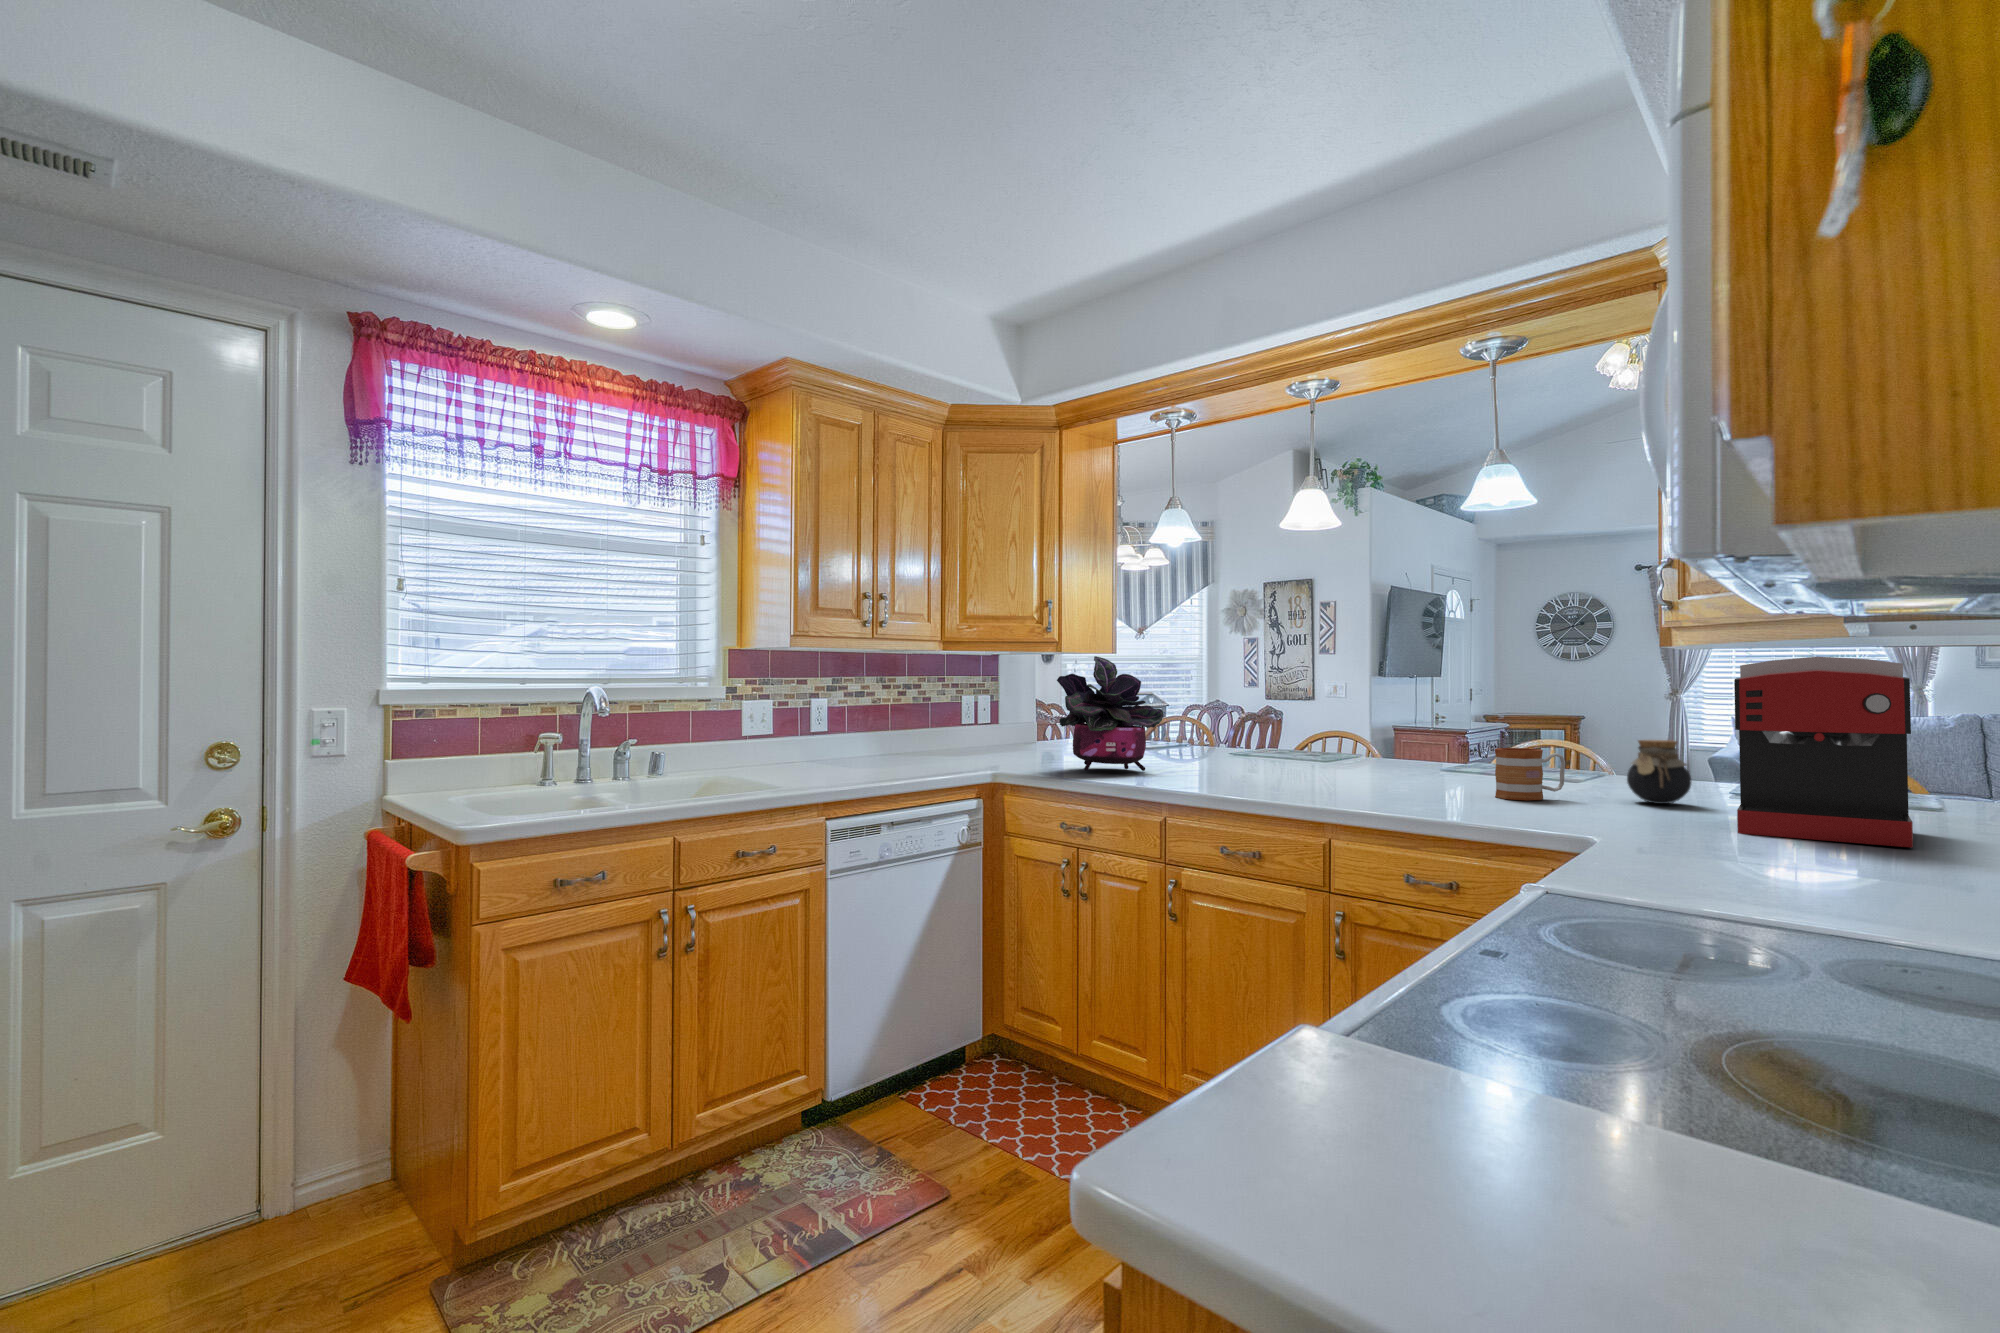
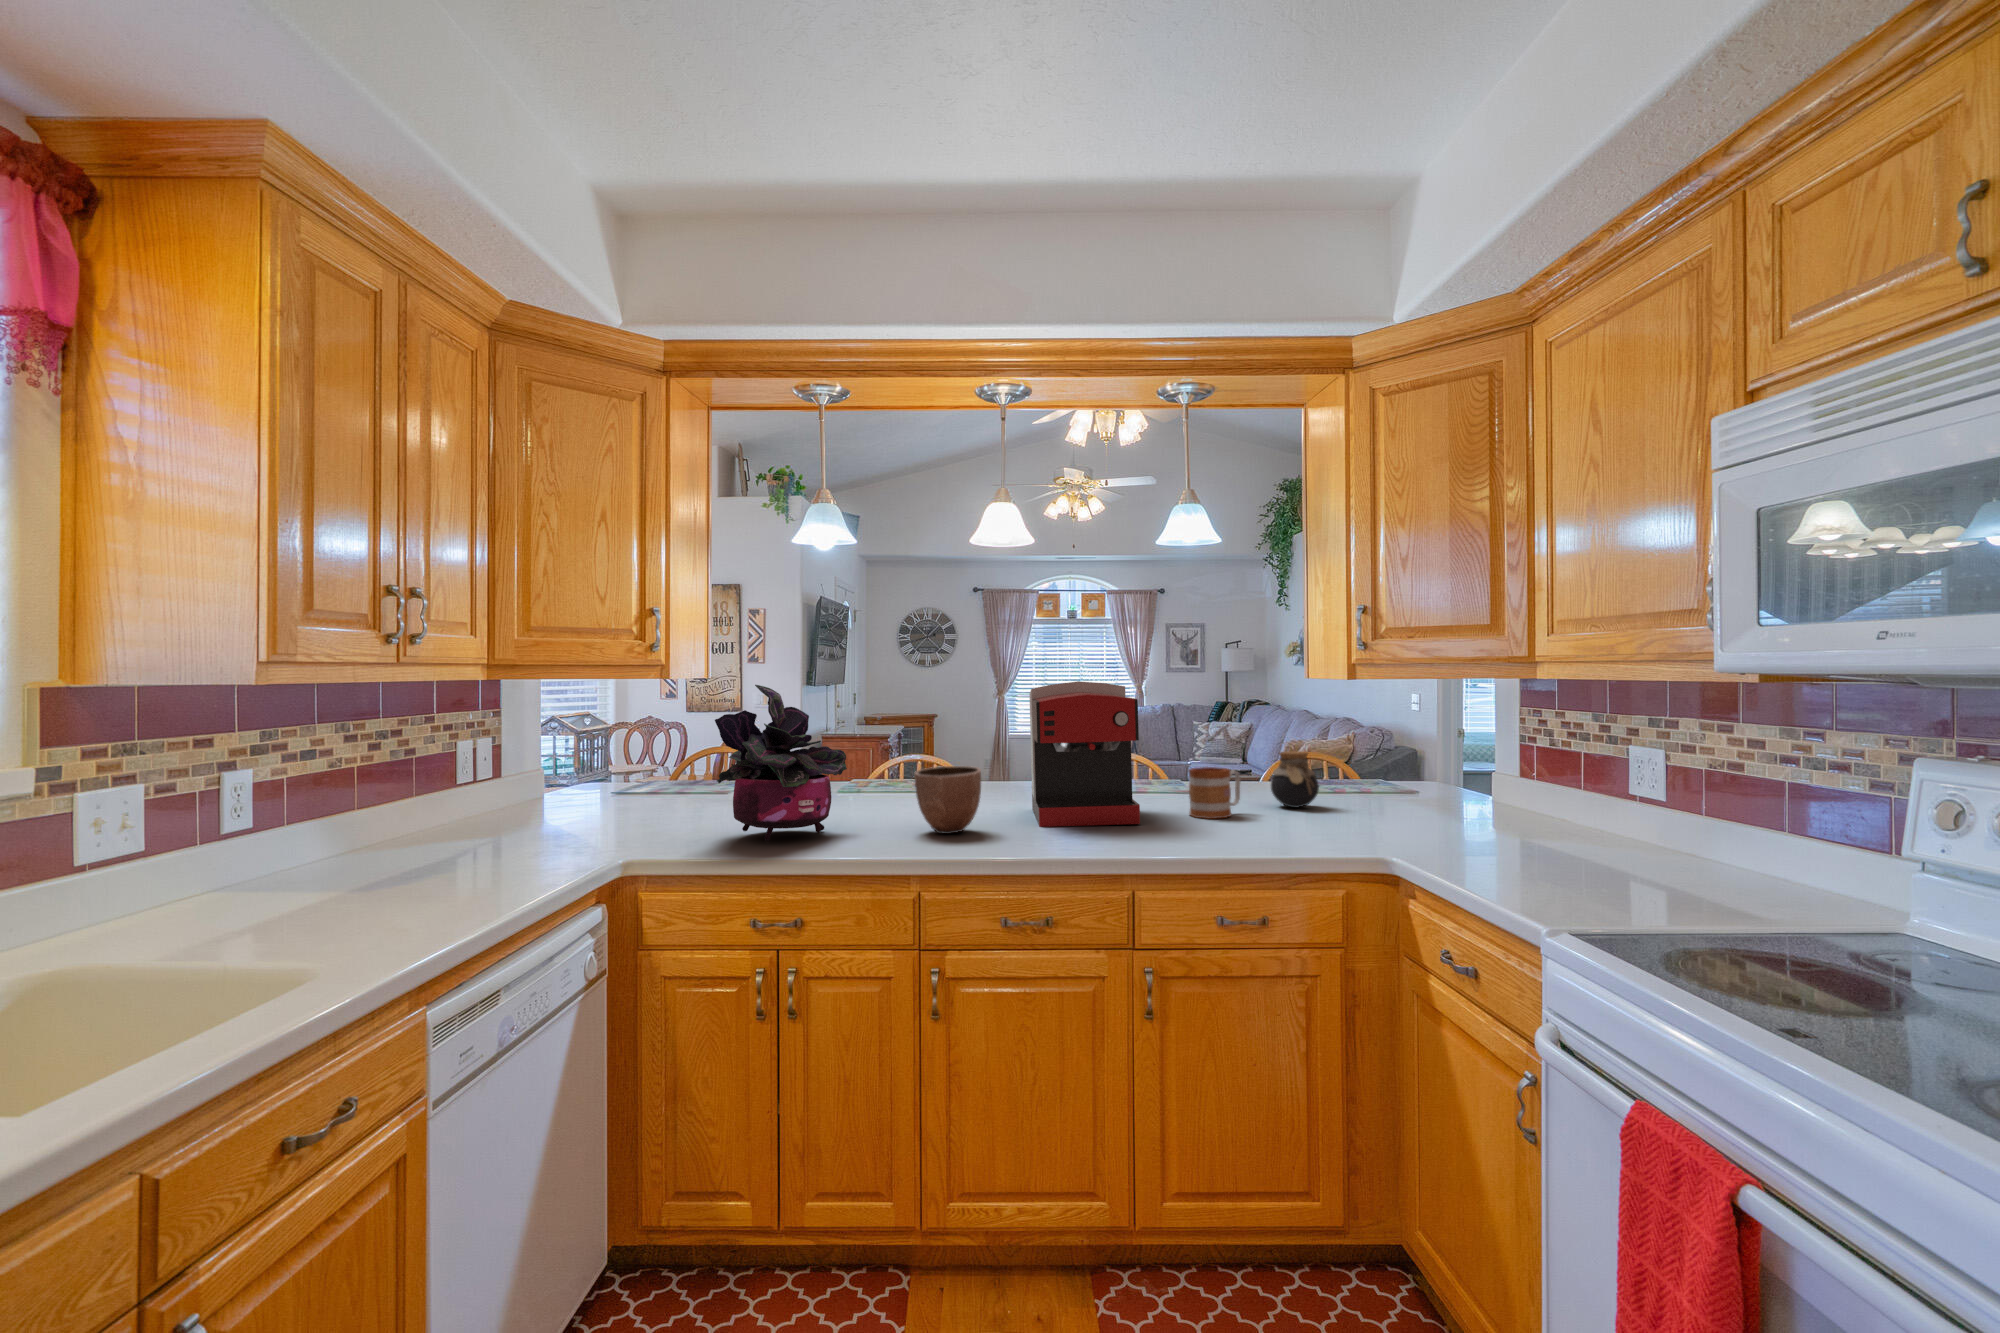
coffee maker: present [1734,657,1913,847] -> present [1030,681,1140,827]
decorative bowl: none [1200,727,1258,781] -> present [914,766,981,834]

